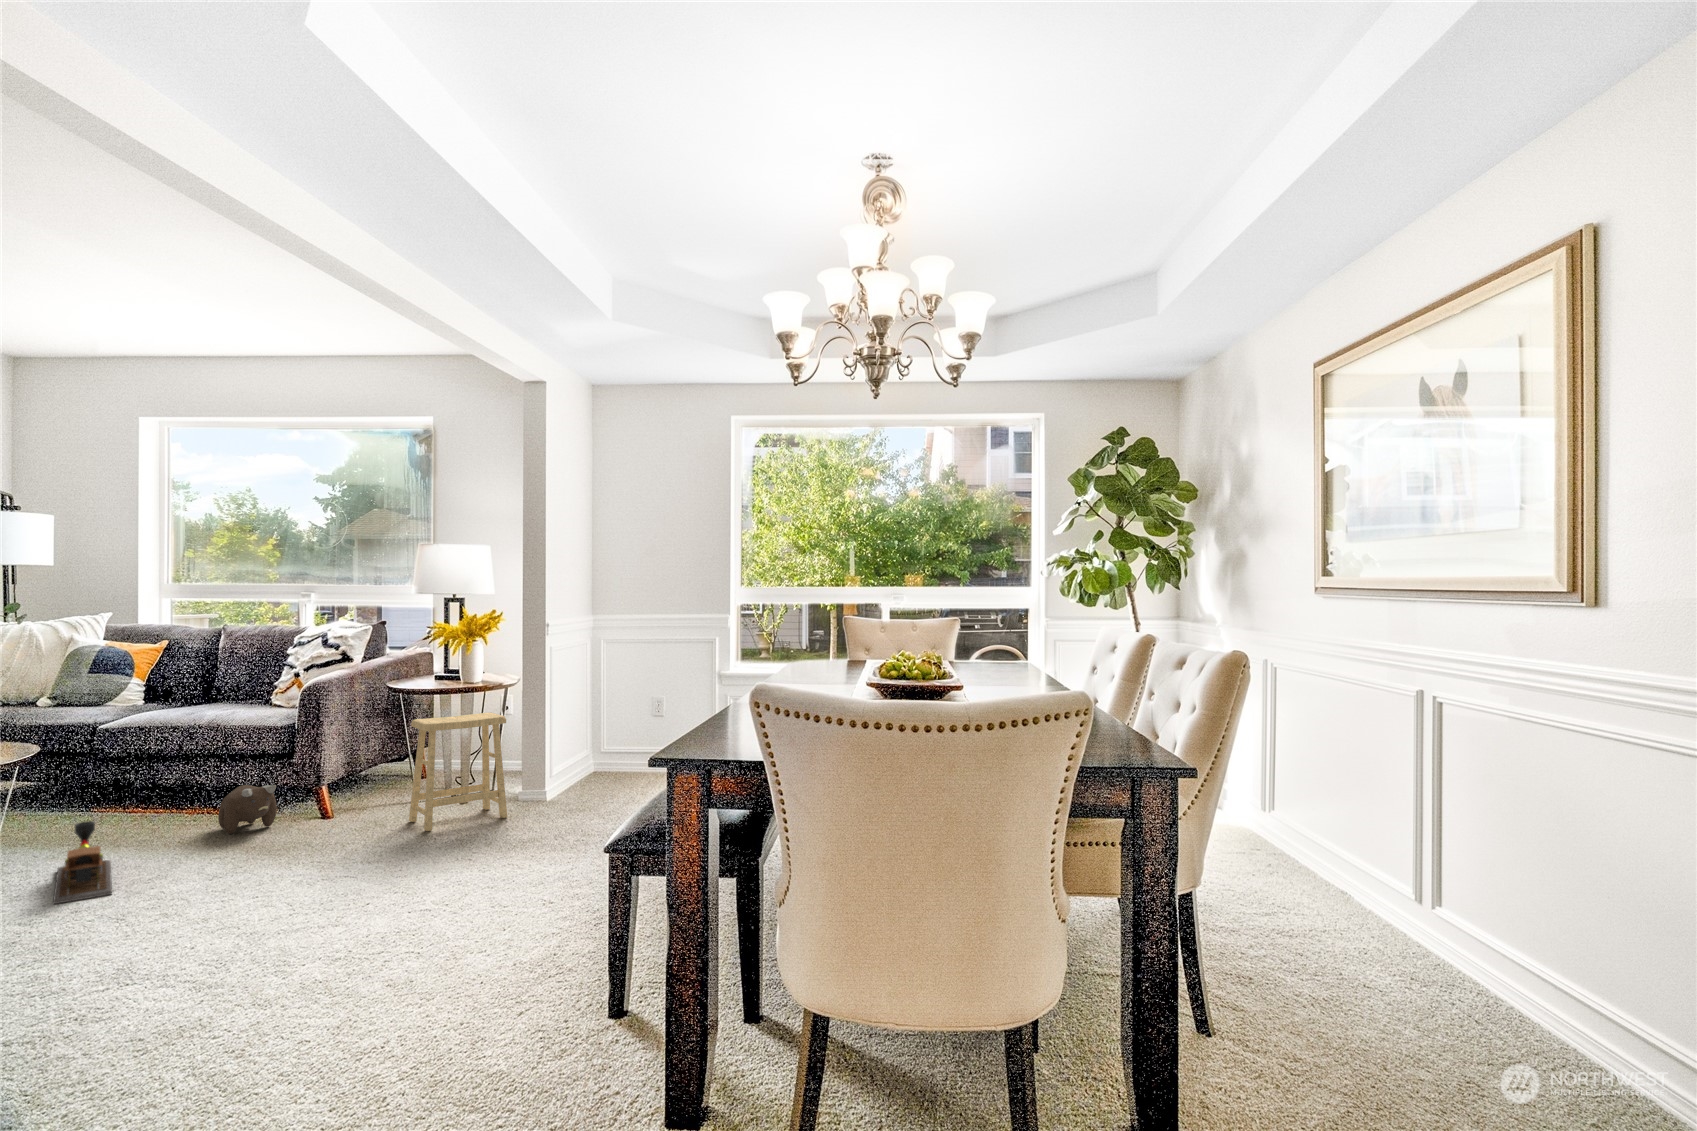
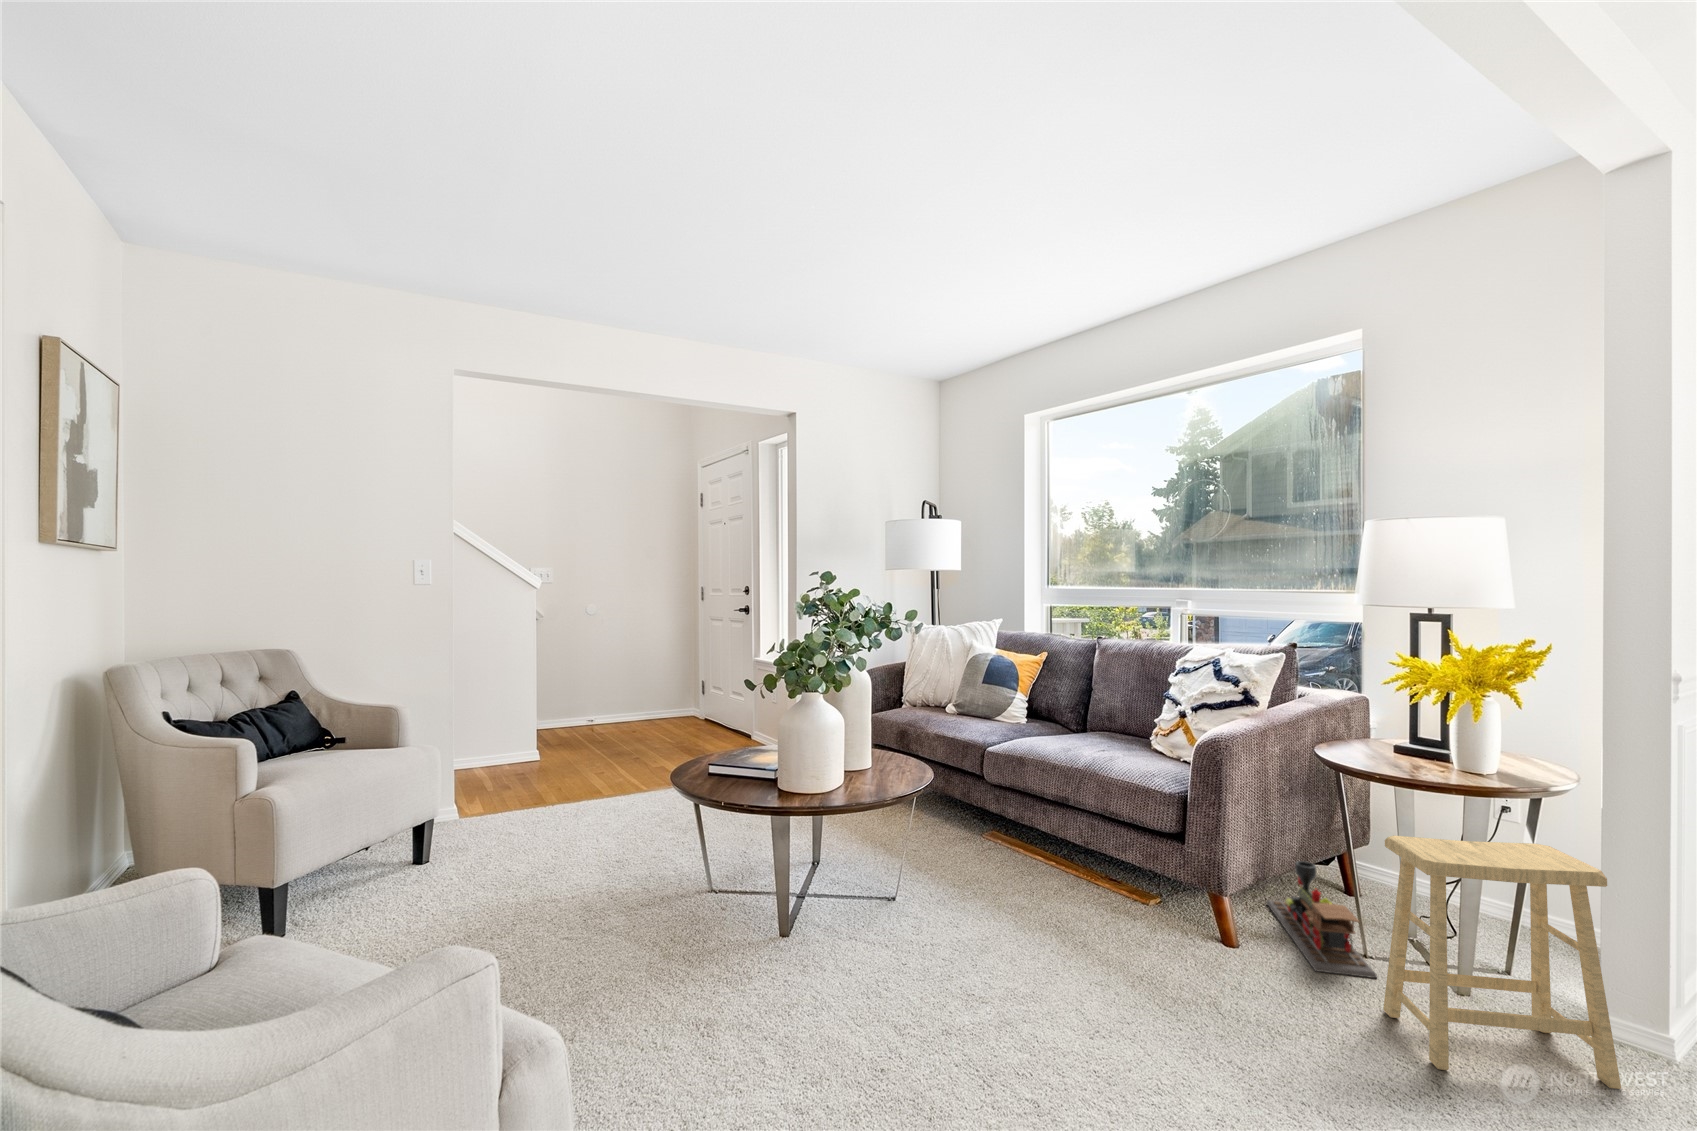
plush toy: present [218,785,277,834] -> none [1096,867,1166,936]
toy train: present [53,821,112,904] -> present [1267,861,1377,978]

